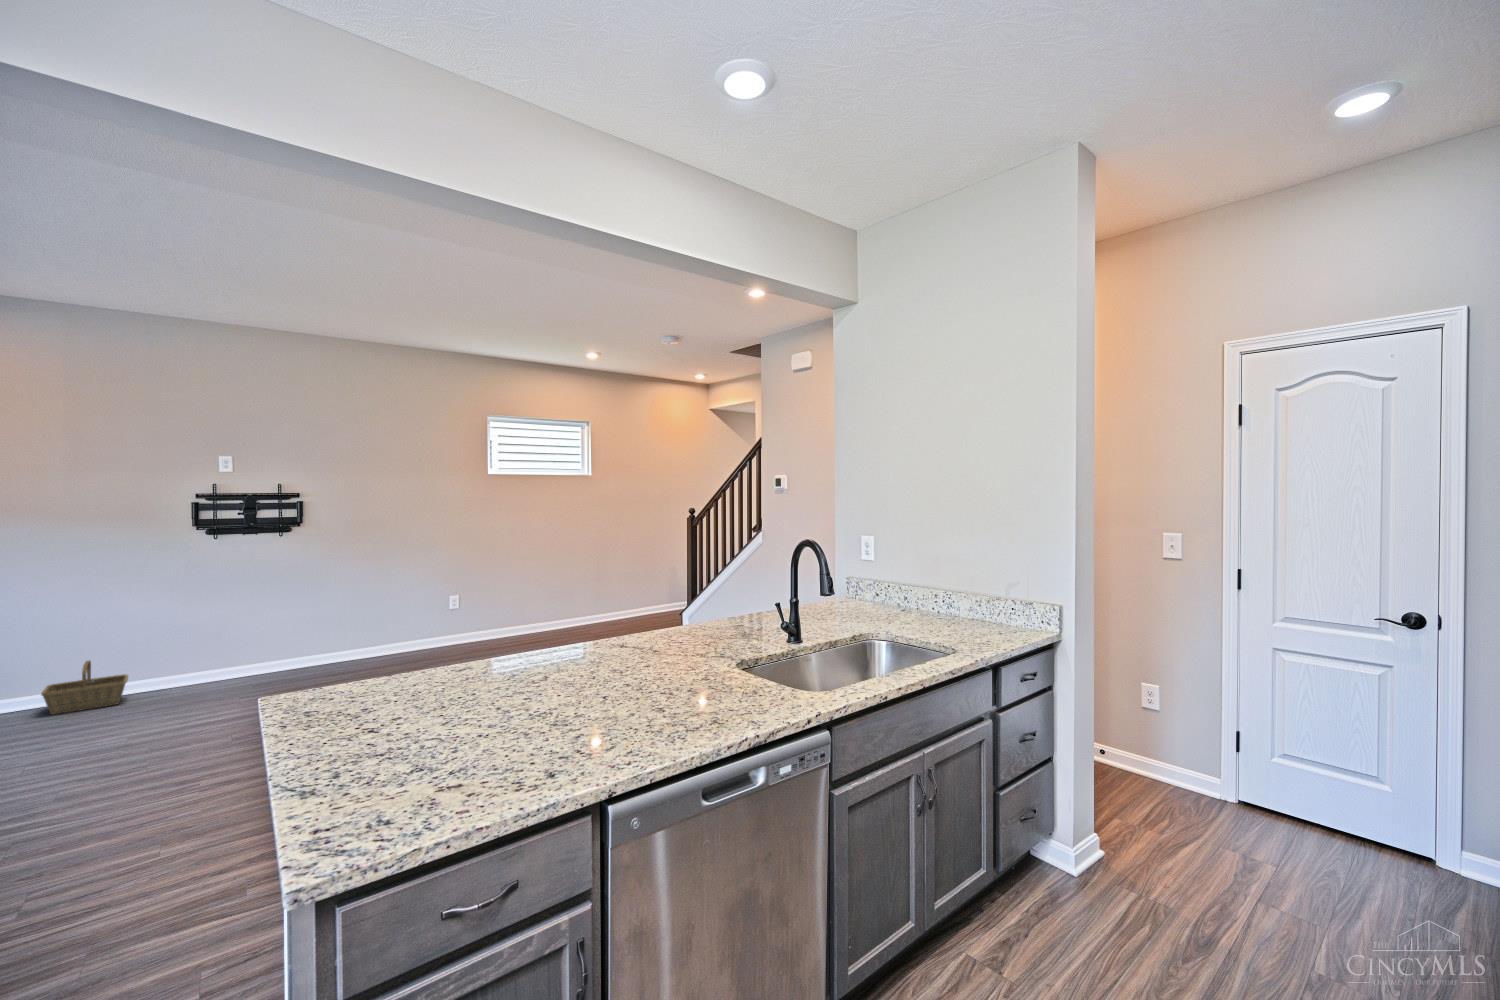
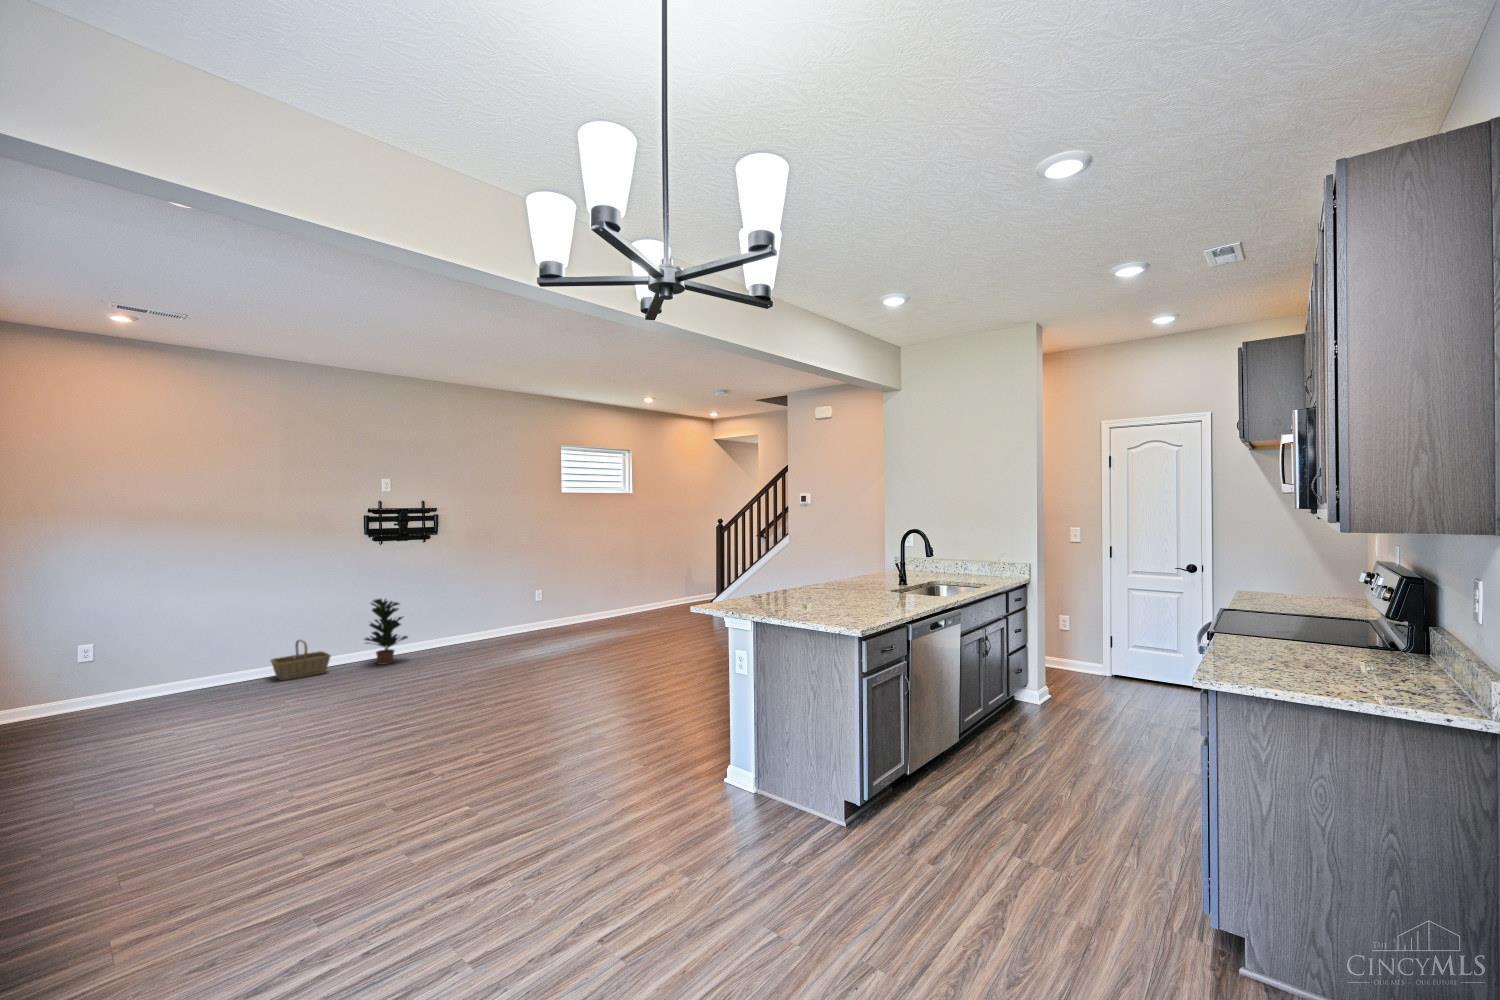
potted plant: none [175,608,244,693] -> present [365,599,408,665]

